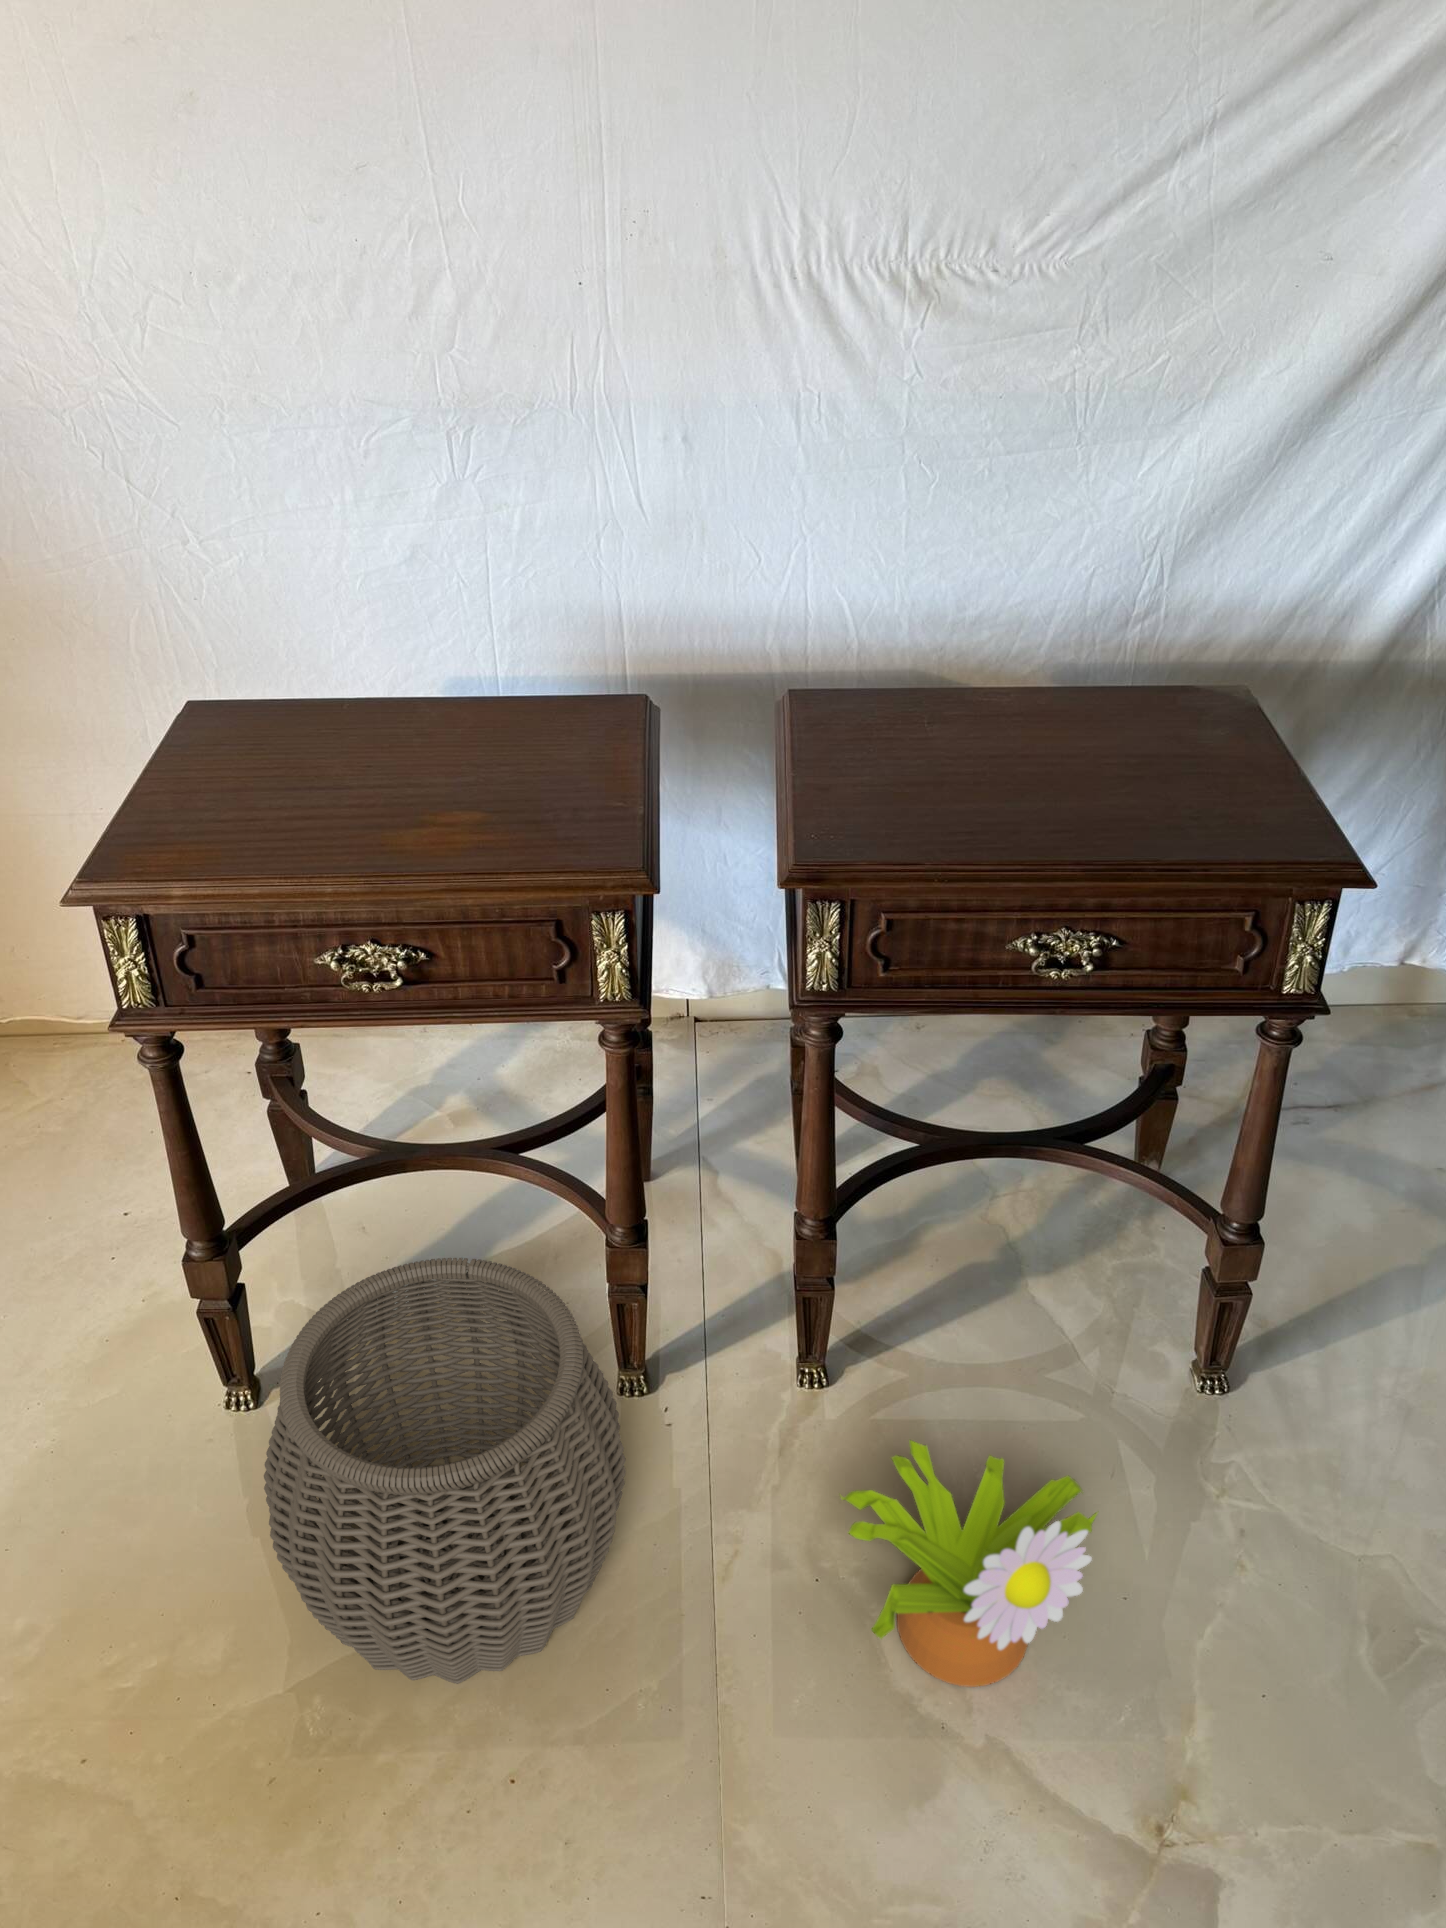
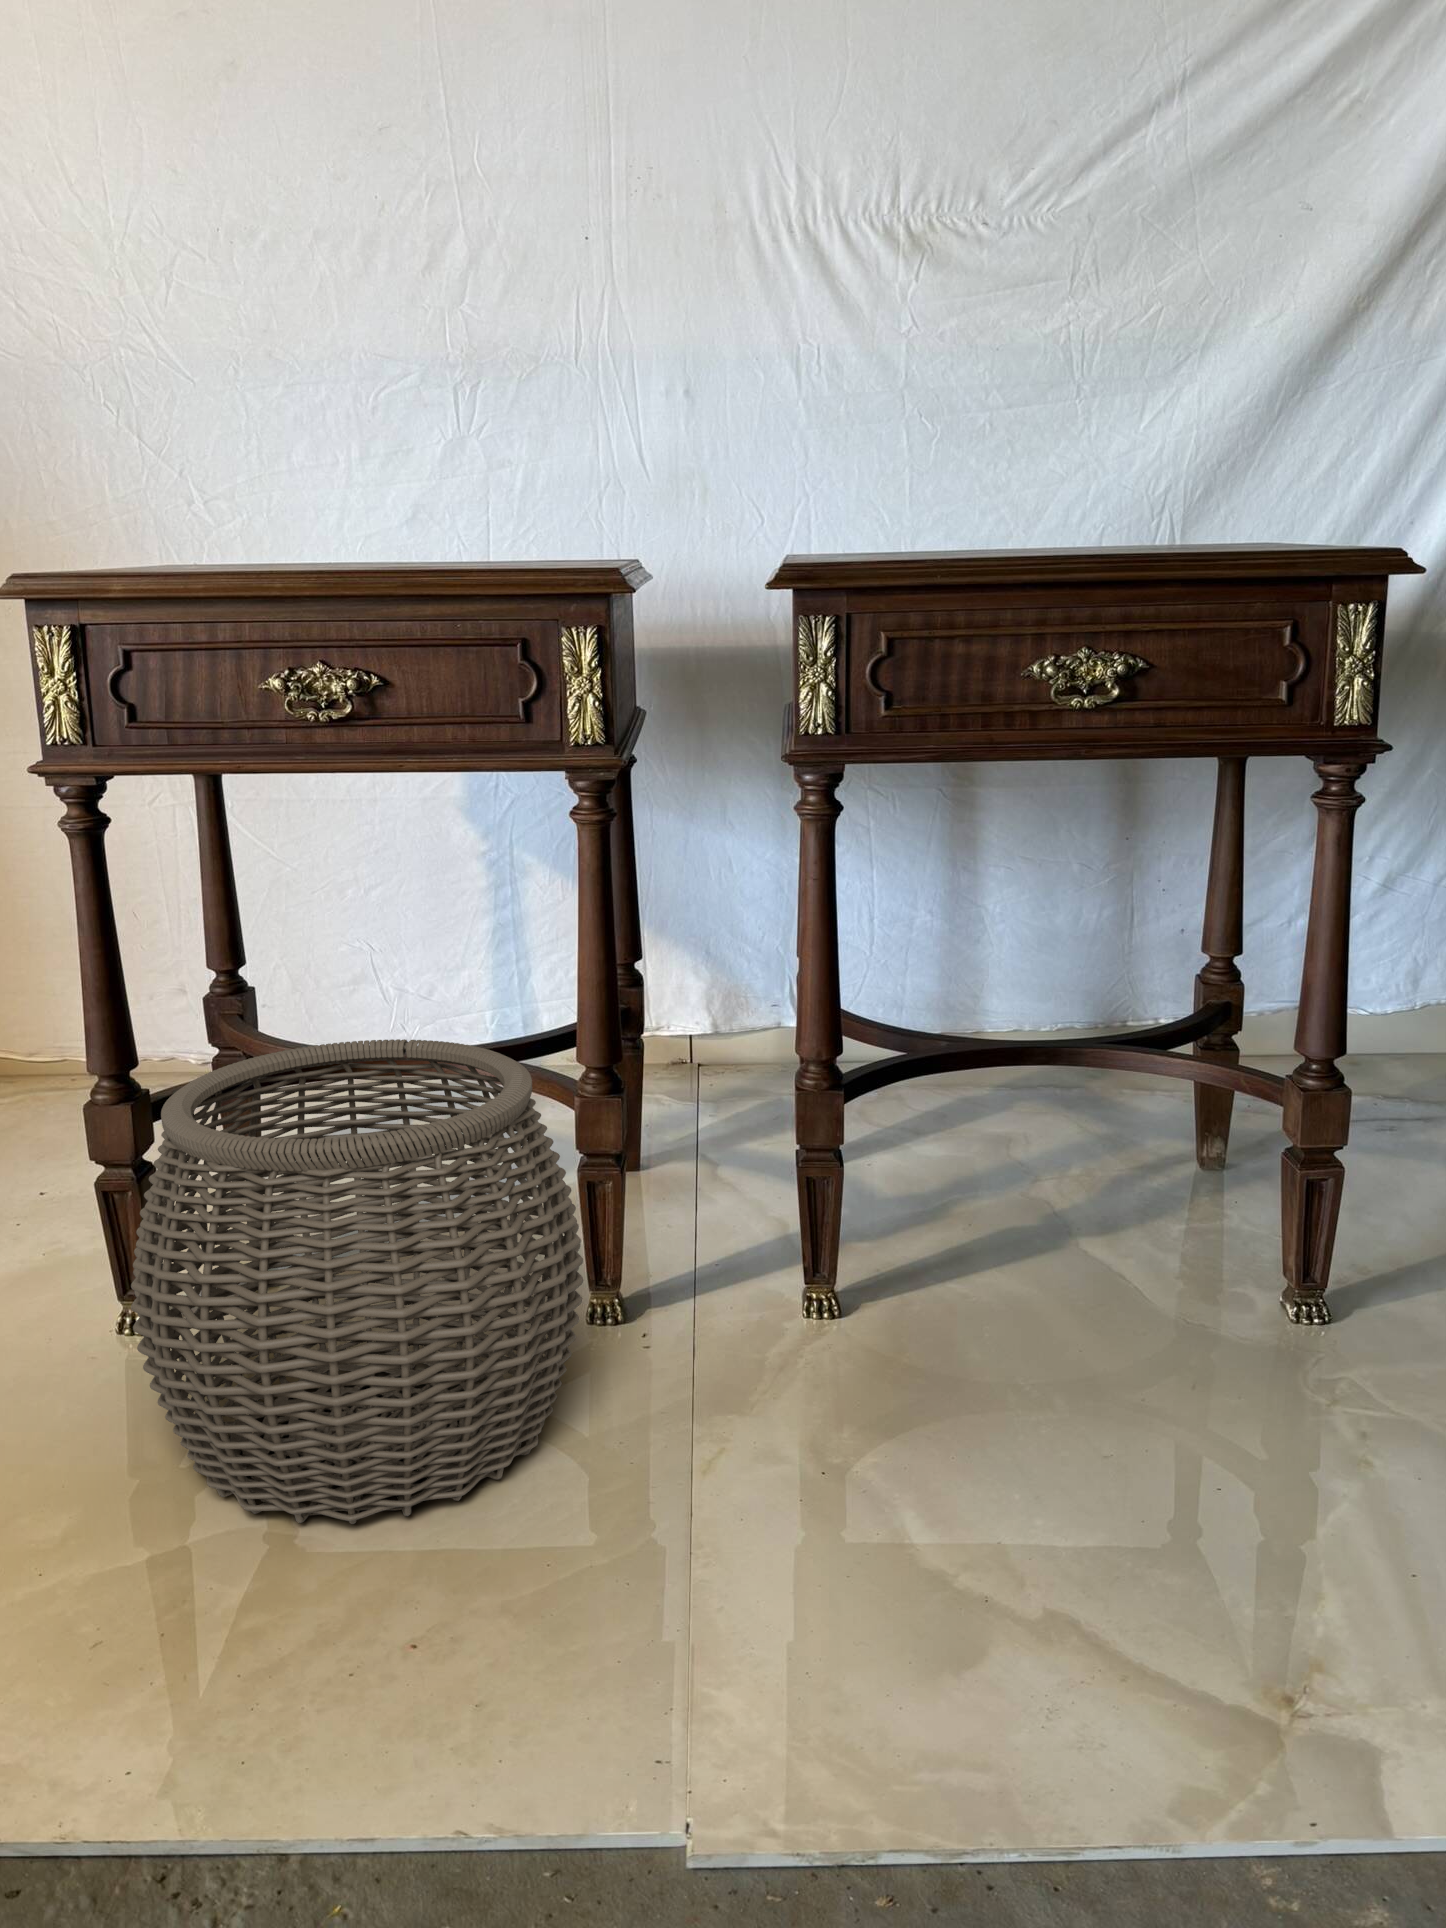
decorative plant: present [841,1440,1097,1687] -> none [850,1208,1182,1530]

